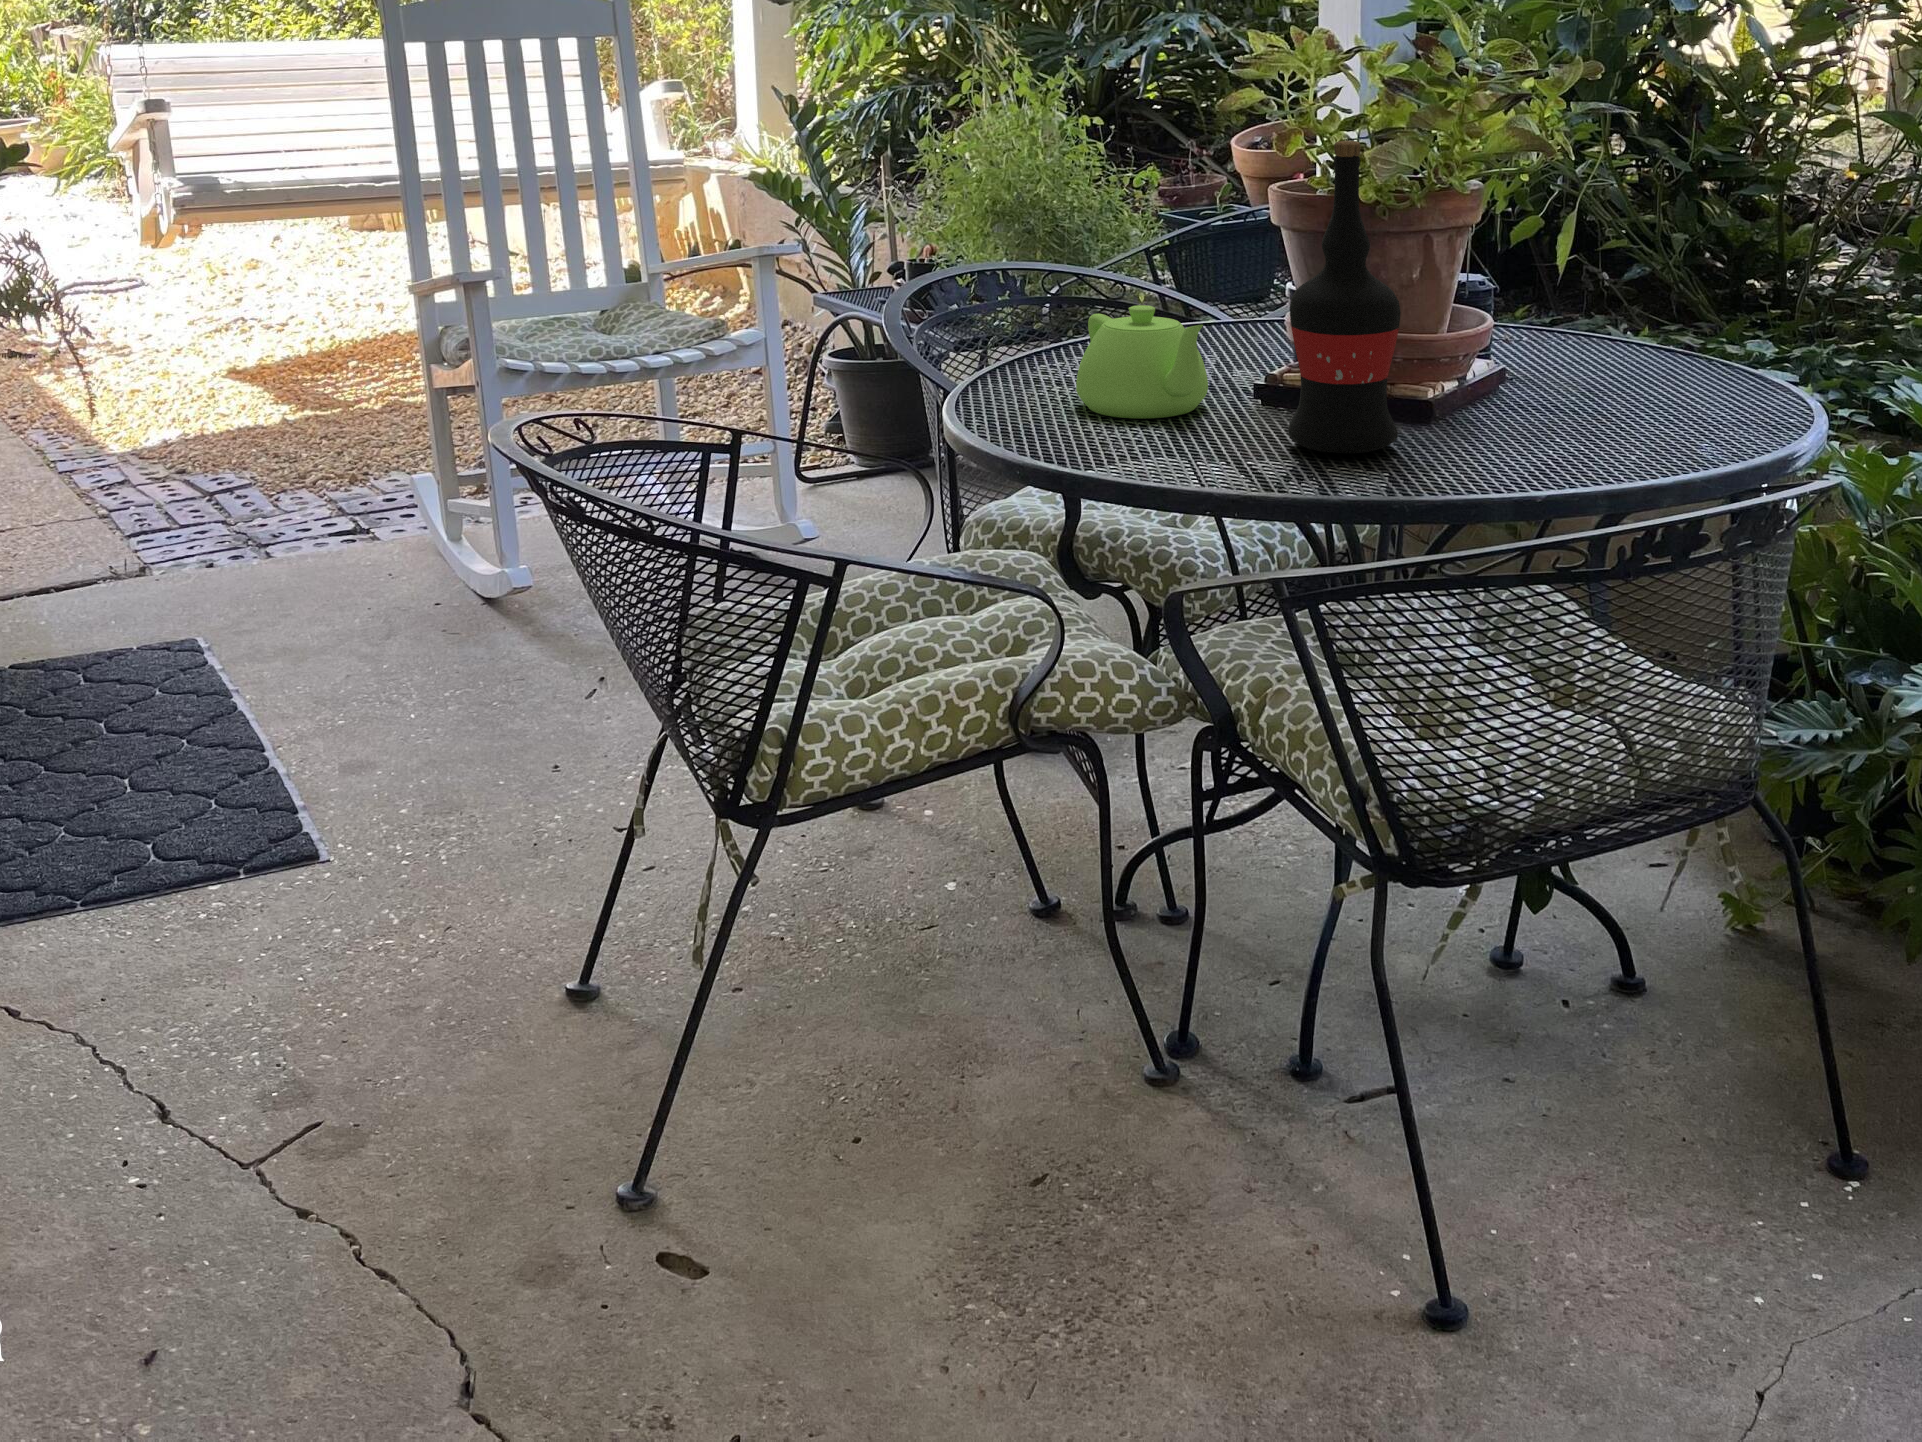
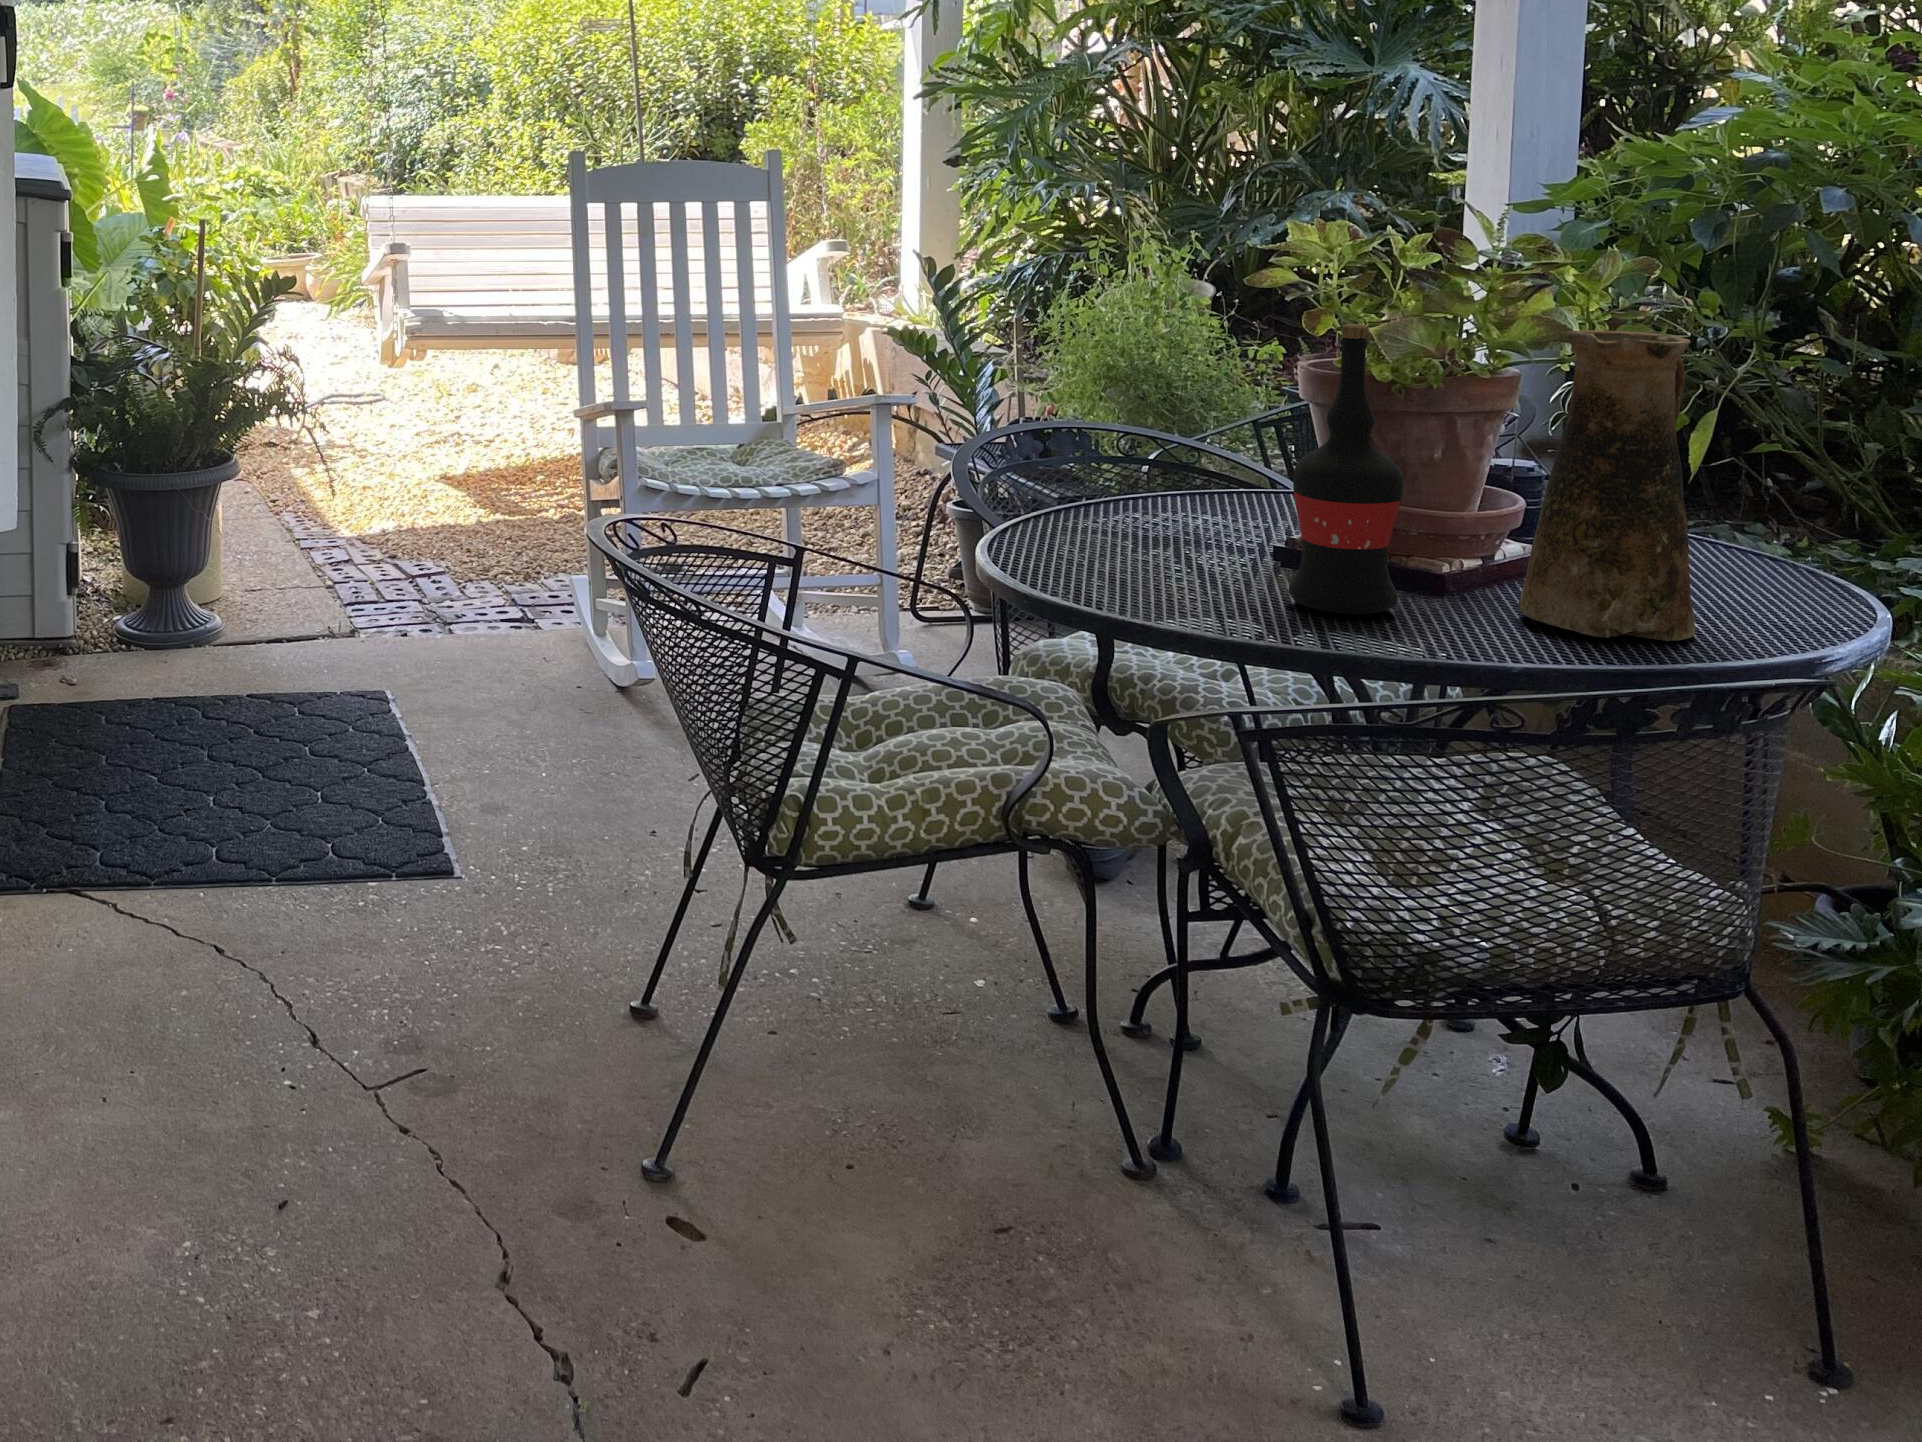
pitcher: none [1505,137,1669,453] -> present [1518,330,1695,641]
teapot: present [1076,305,1208,419] -> none [1102,465,1230,568]

